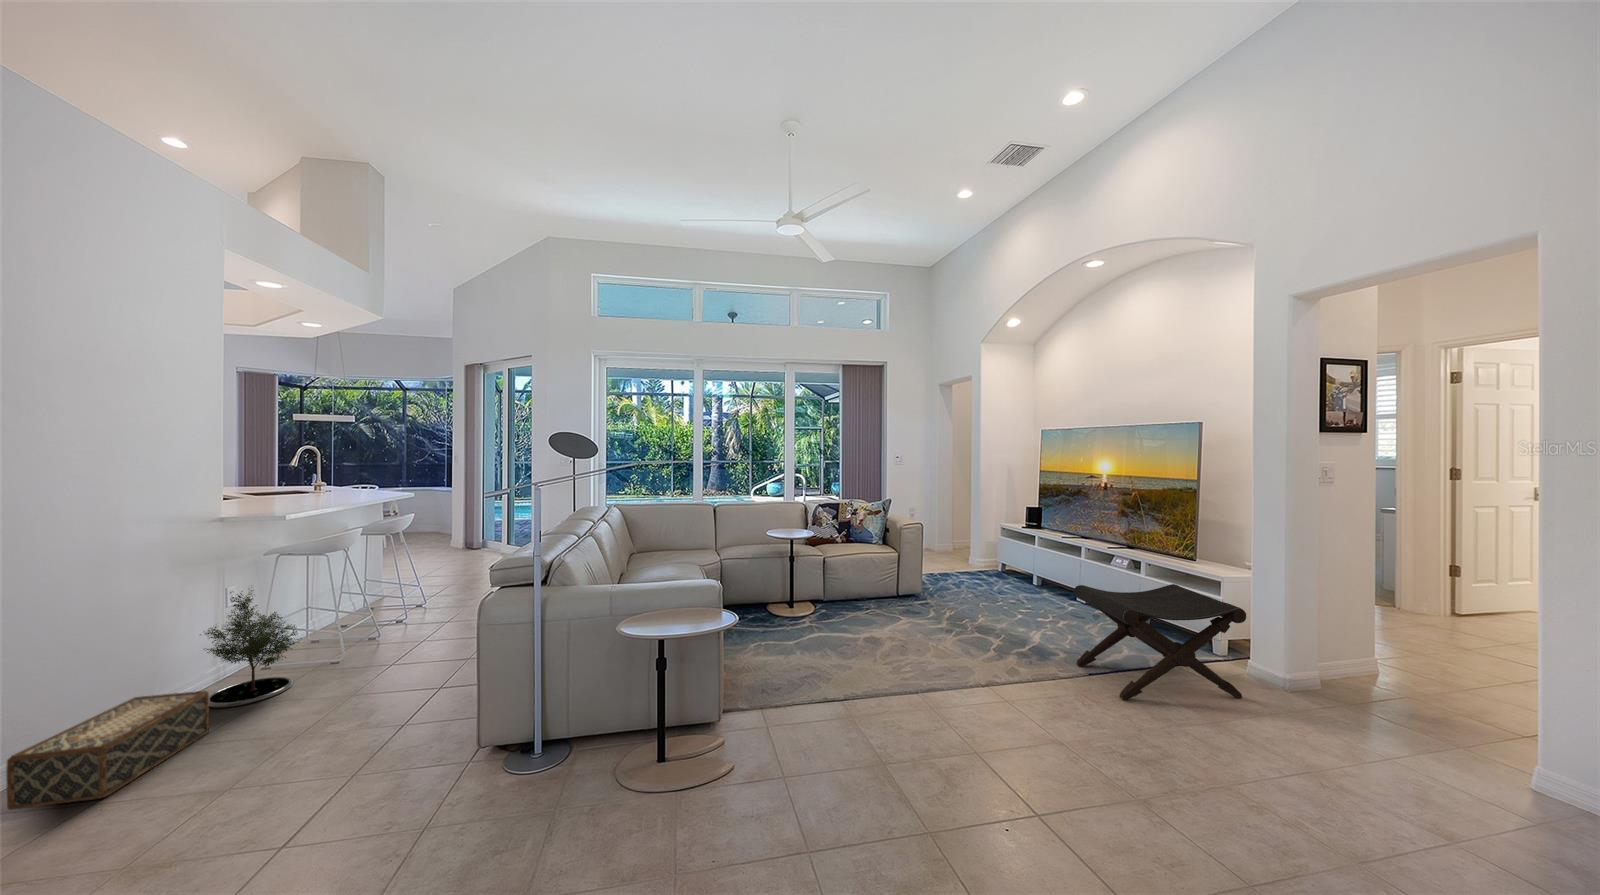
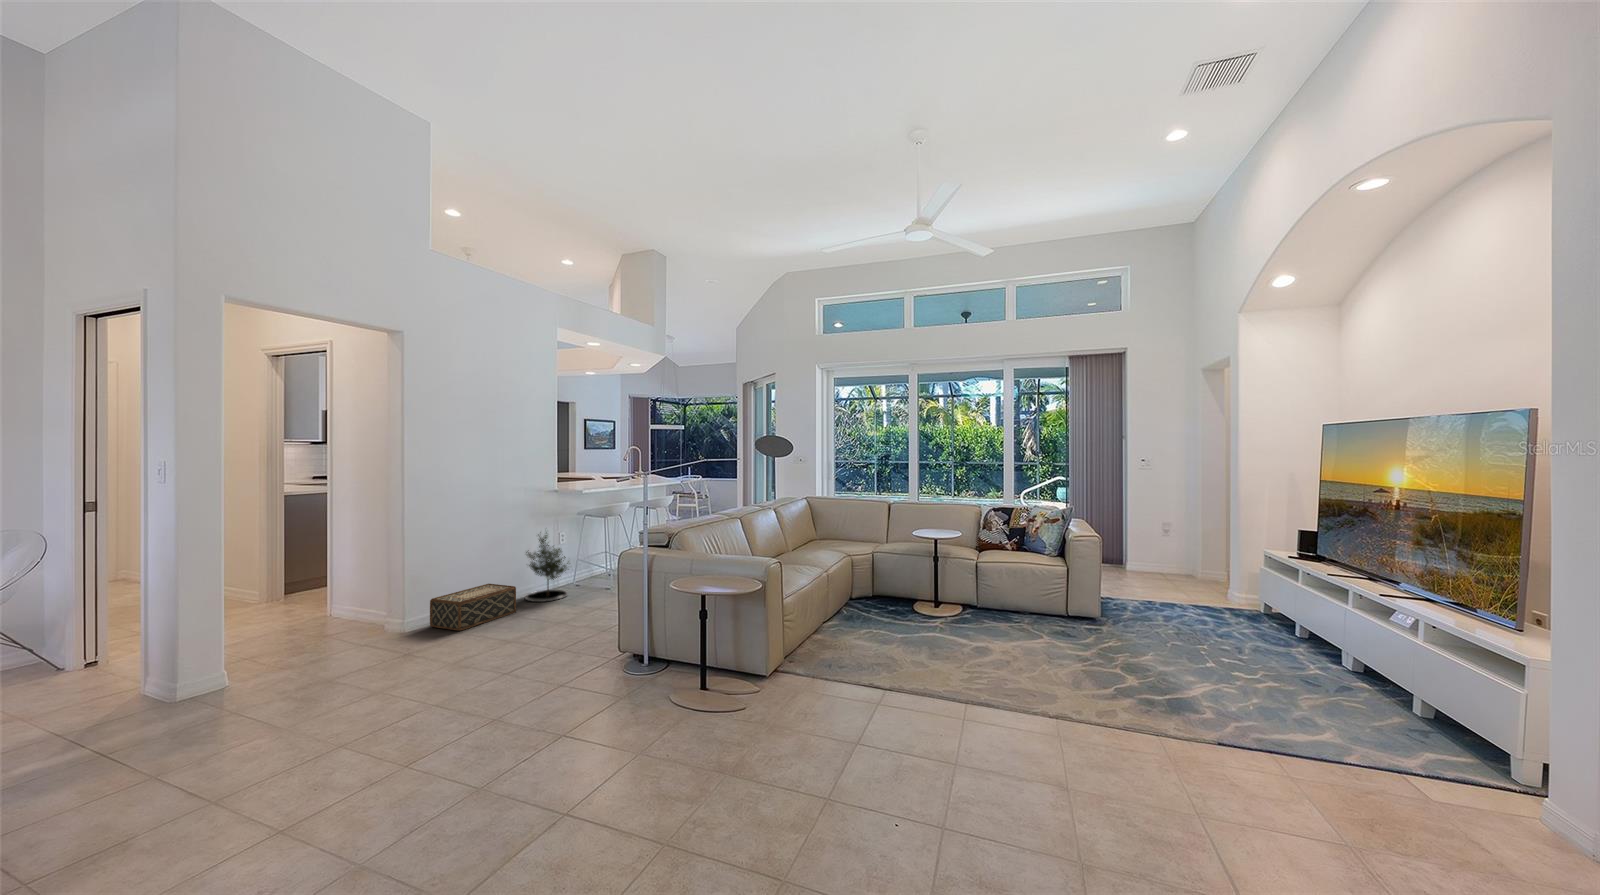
footstool: present [1074,584,1246,700] -> none [1214,625,1467,832]

